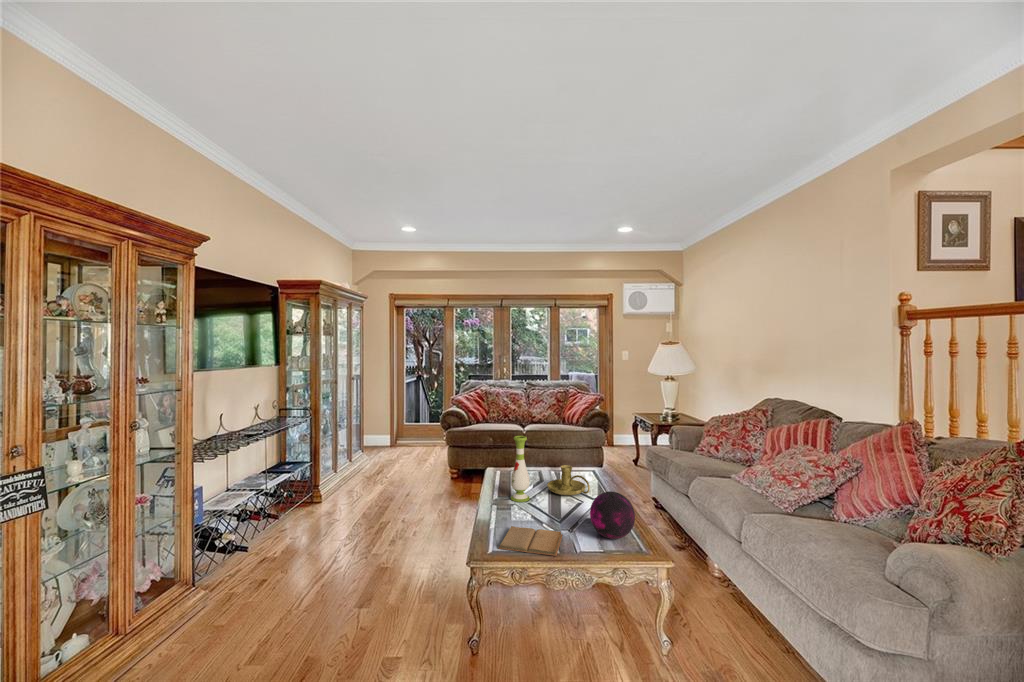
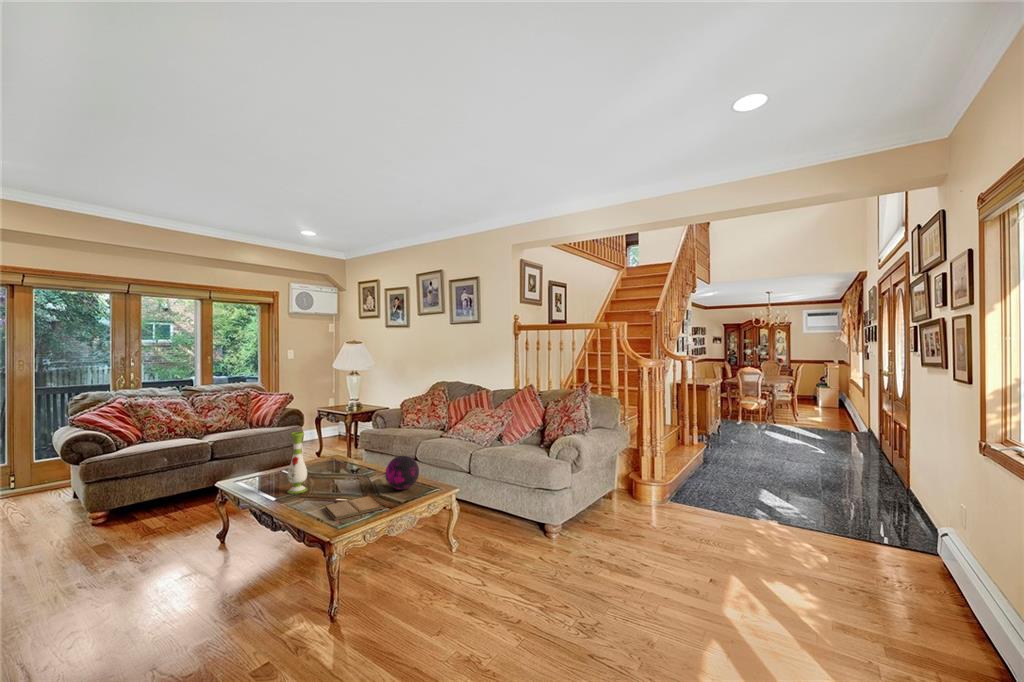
candle holder: present [547,465,590,495] -> none [312,453,356,479]

